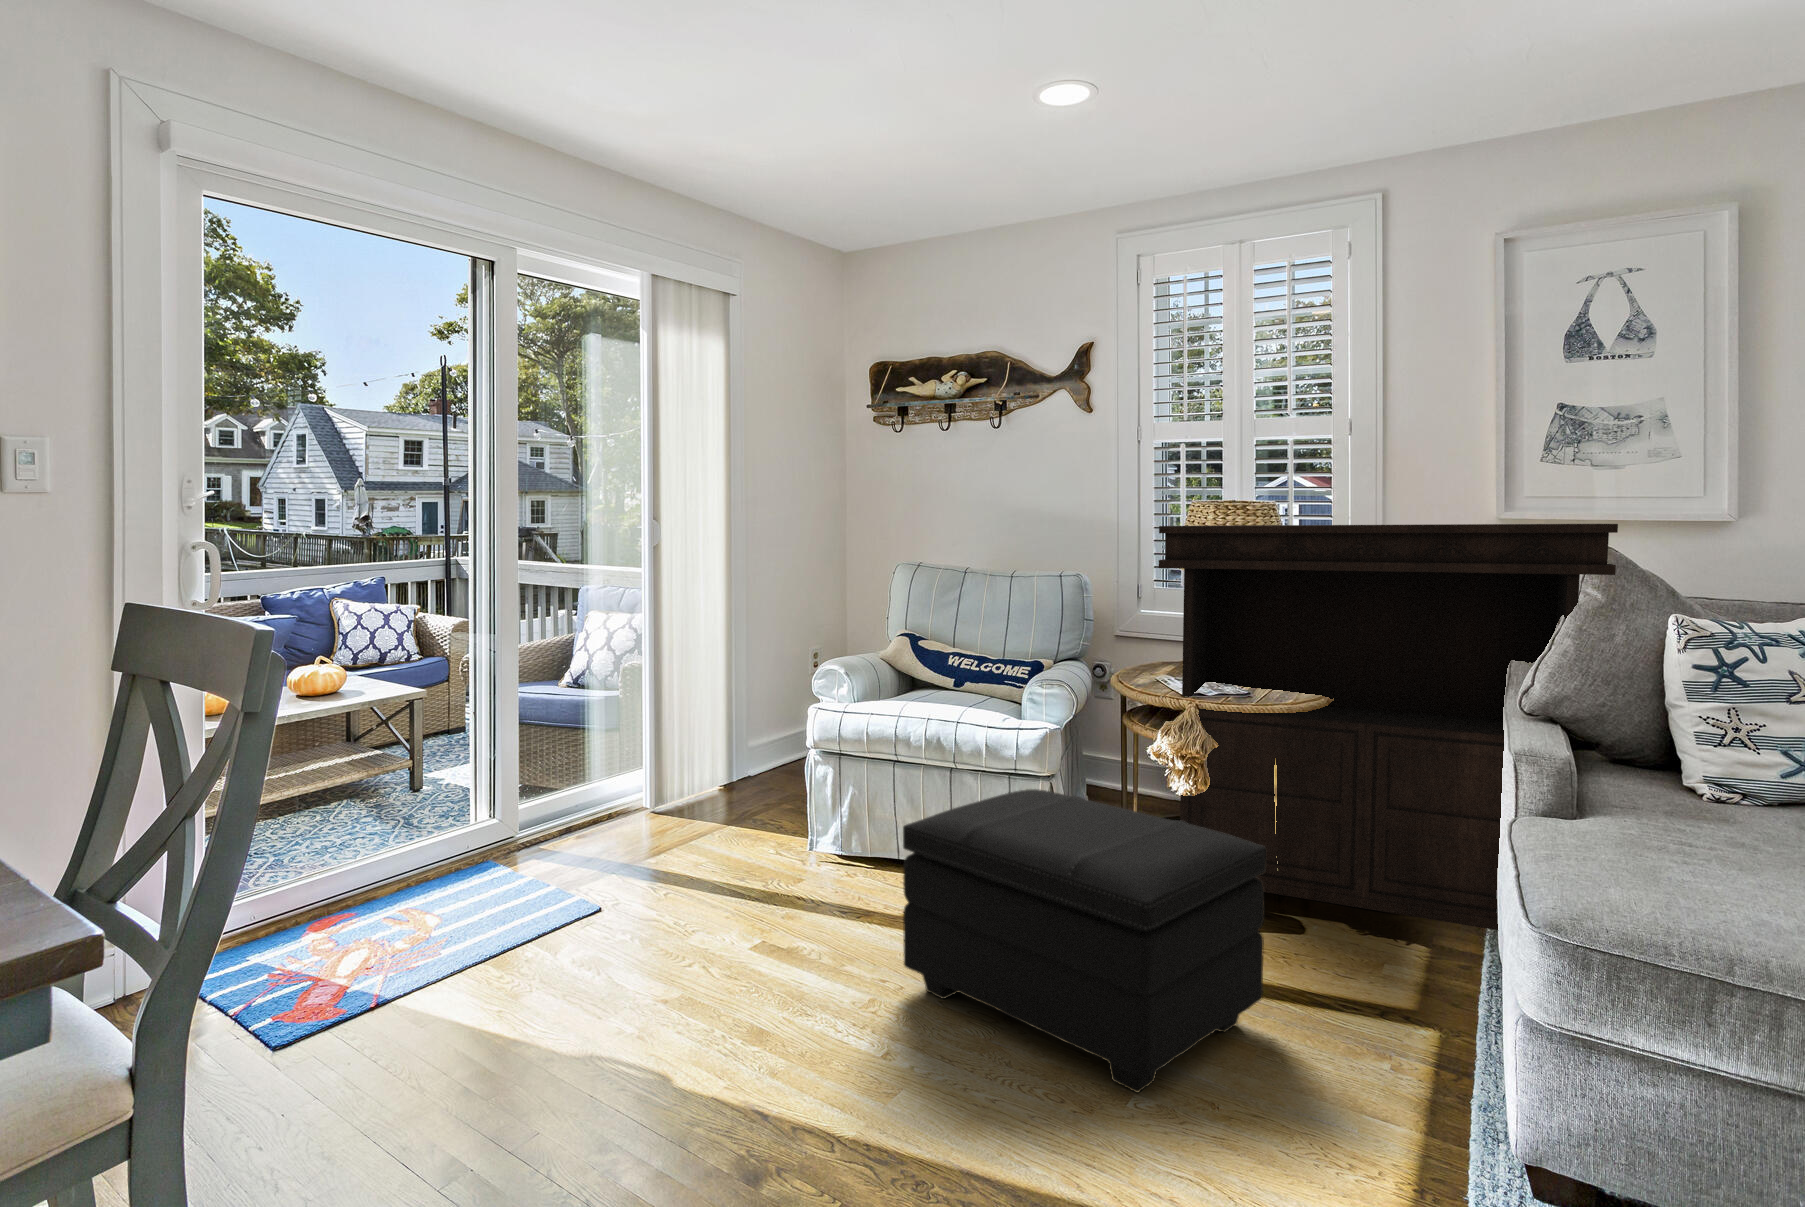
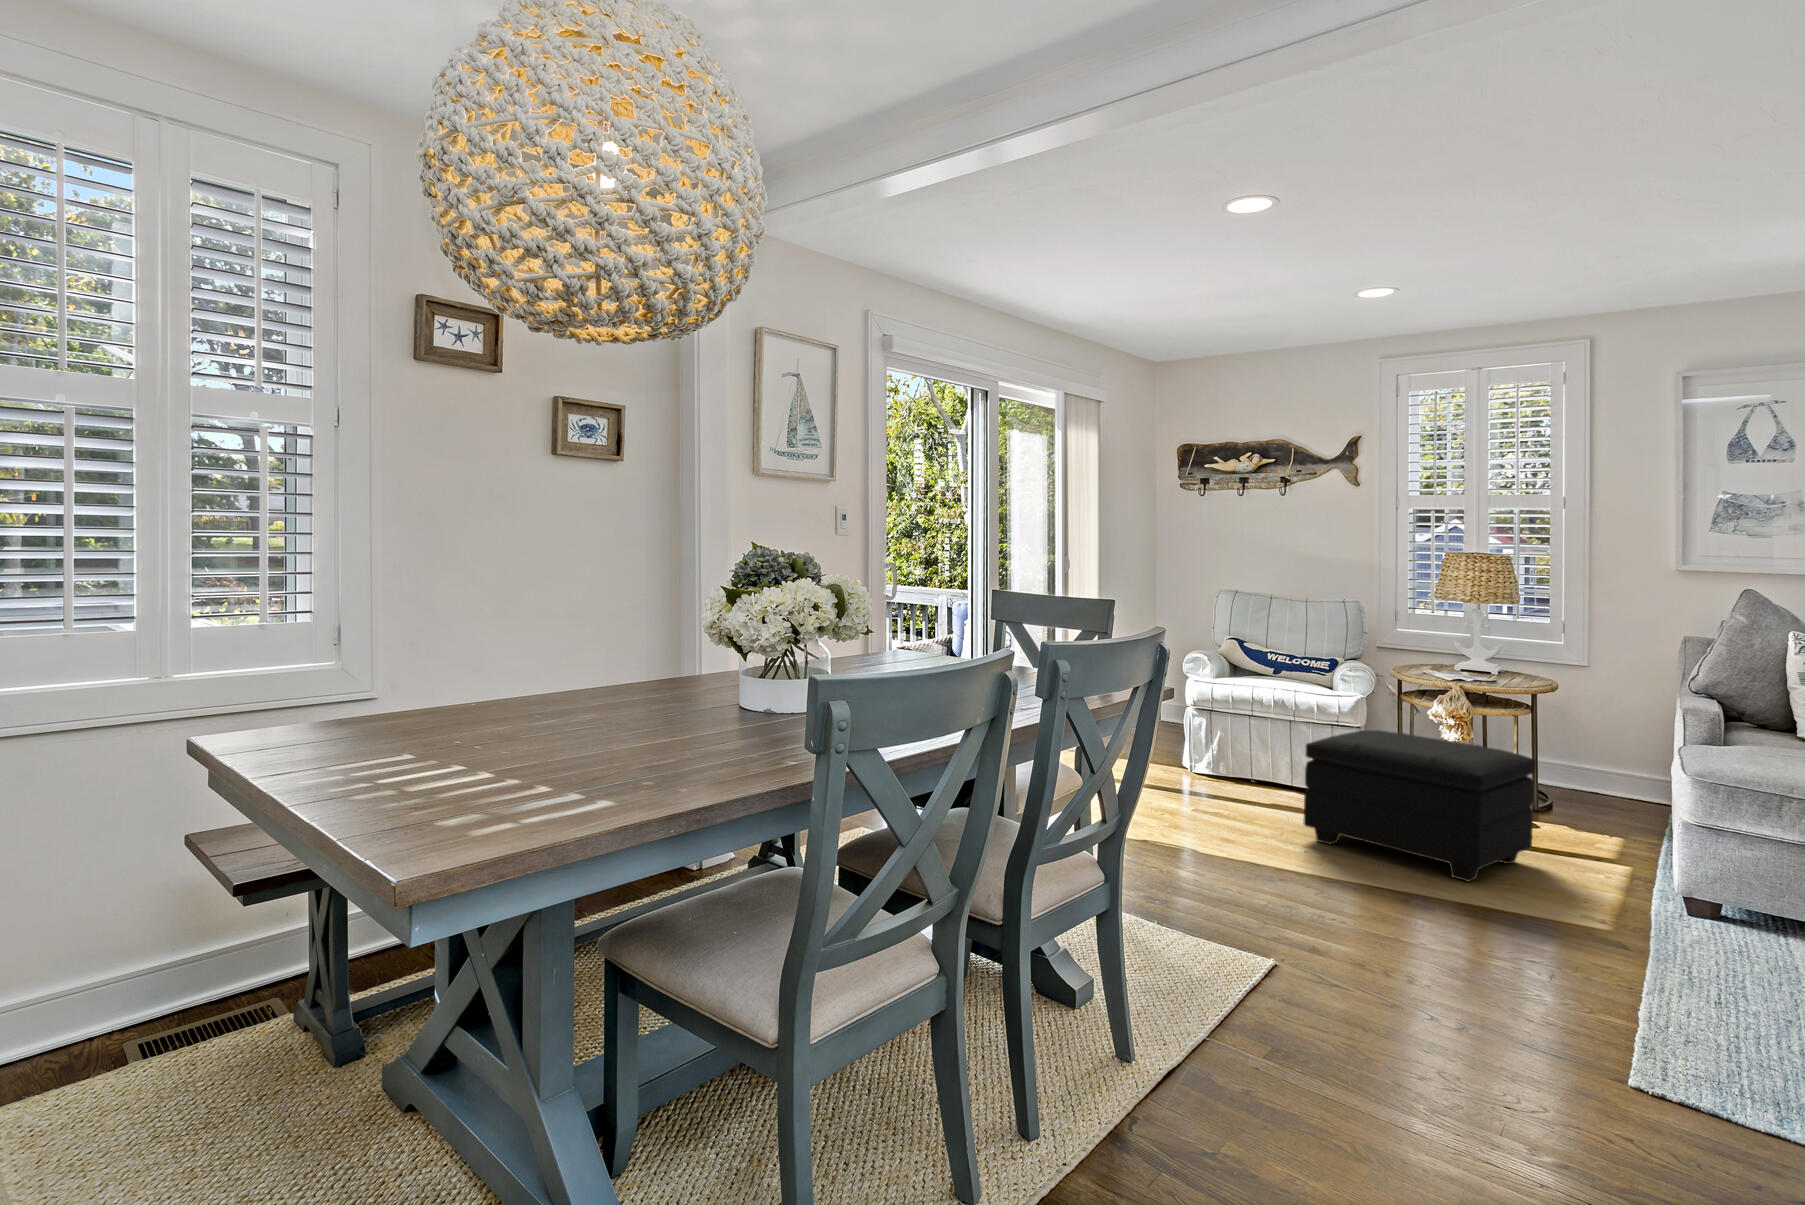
console table: present [1159,524,1618,930] -> none [1438,568,1761,840]

